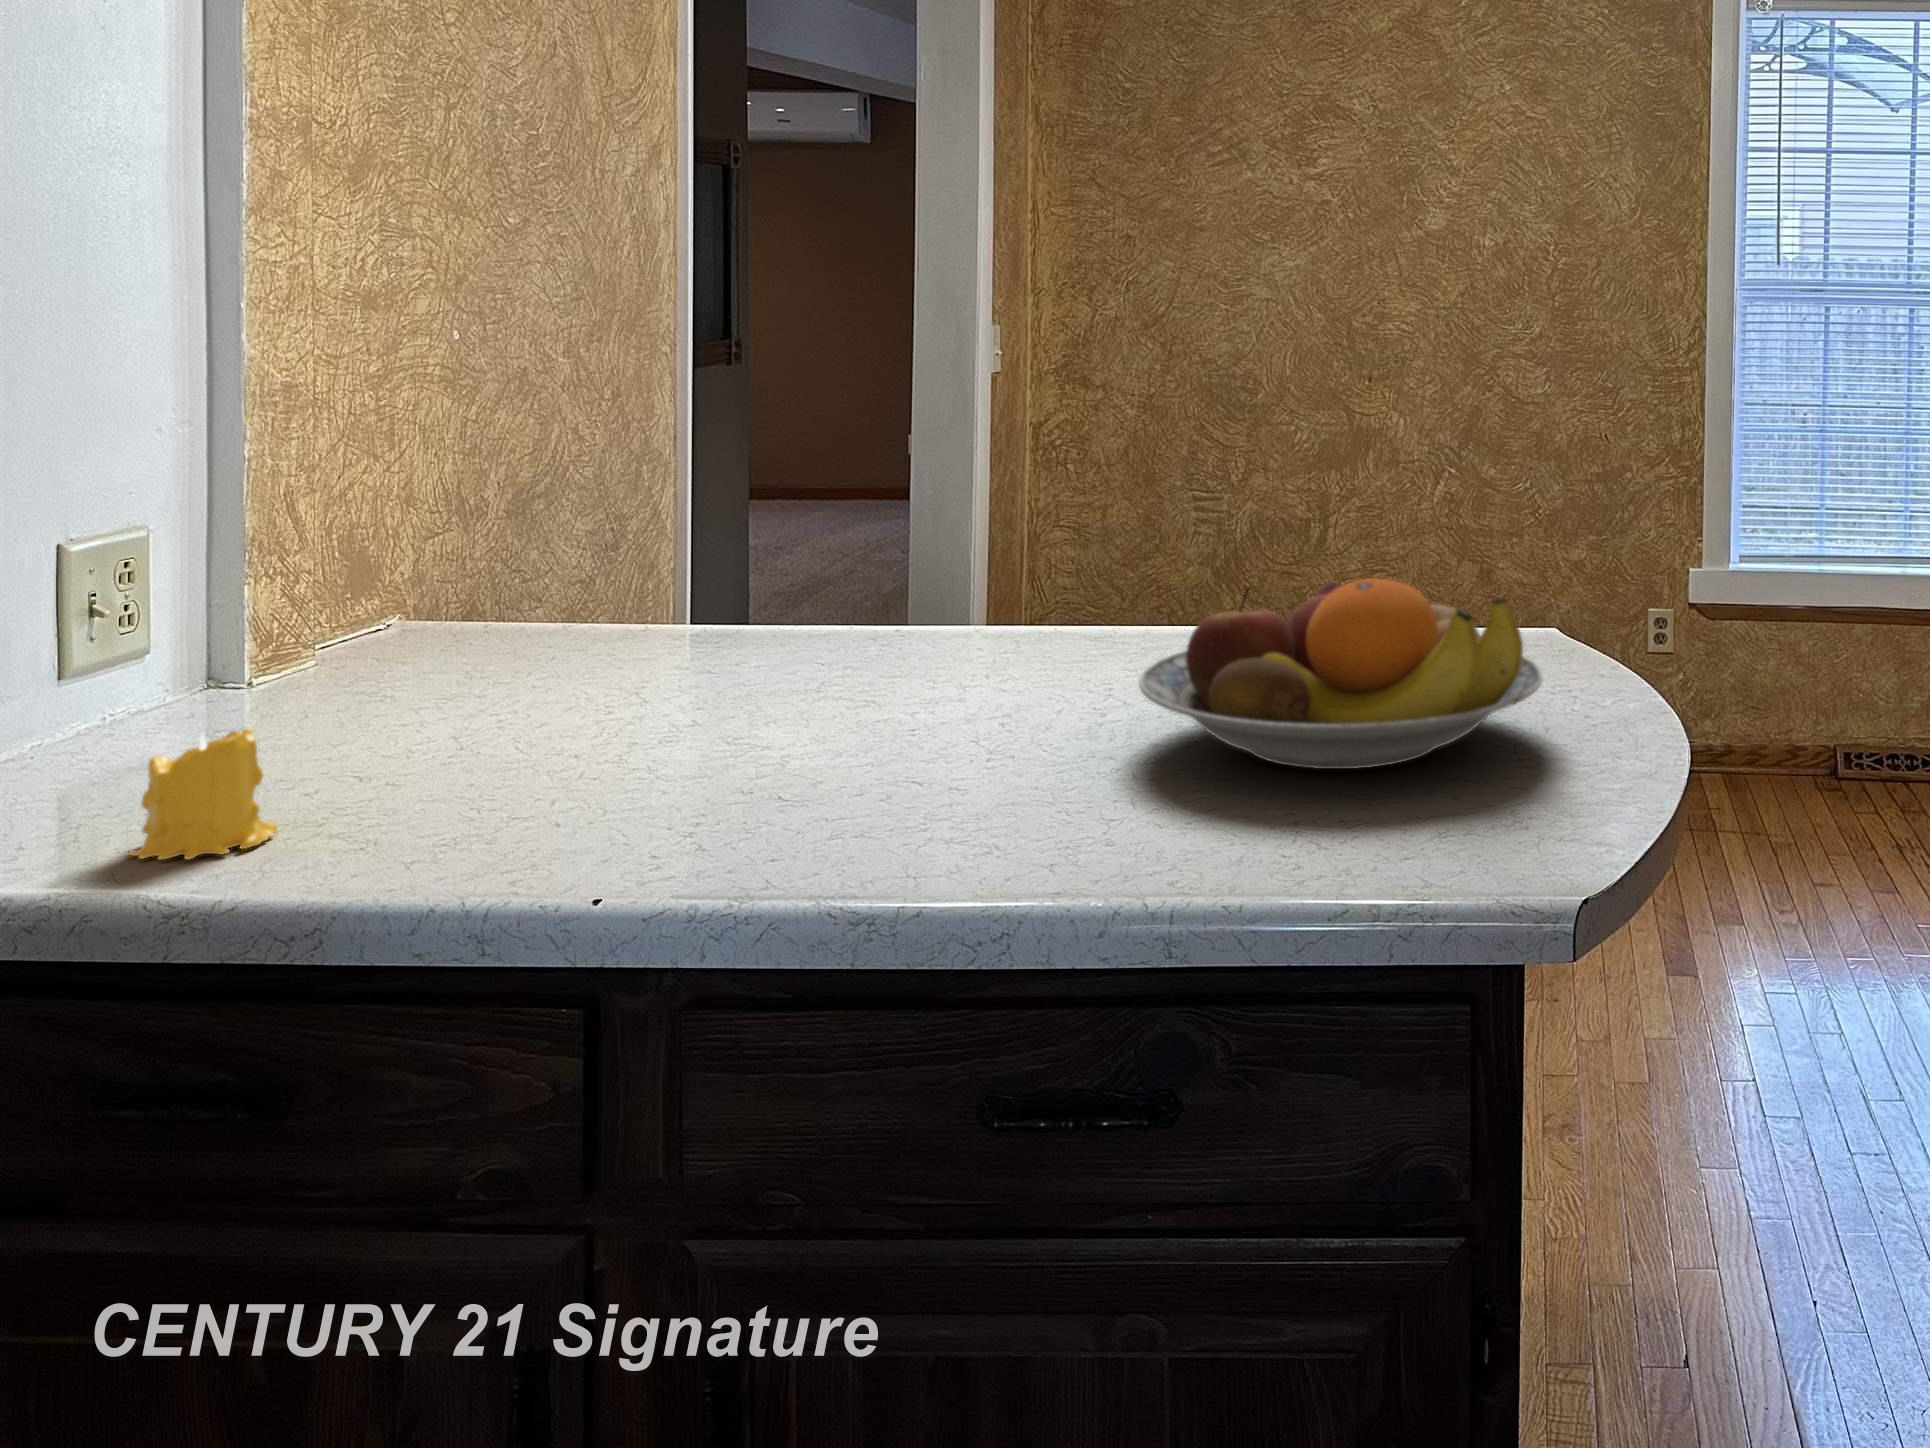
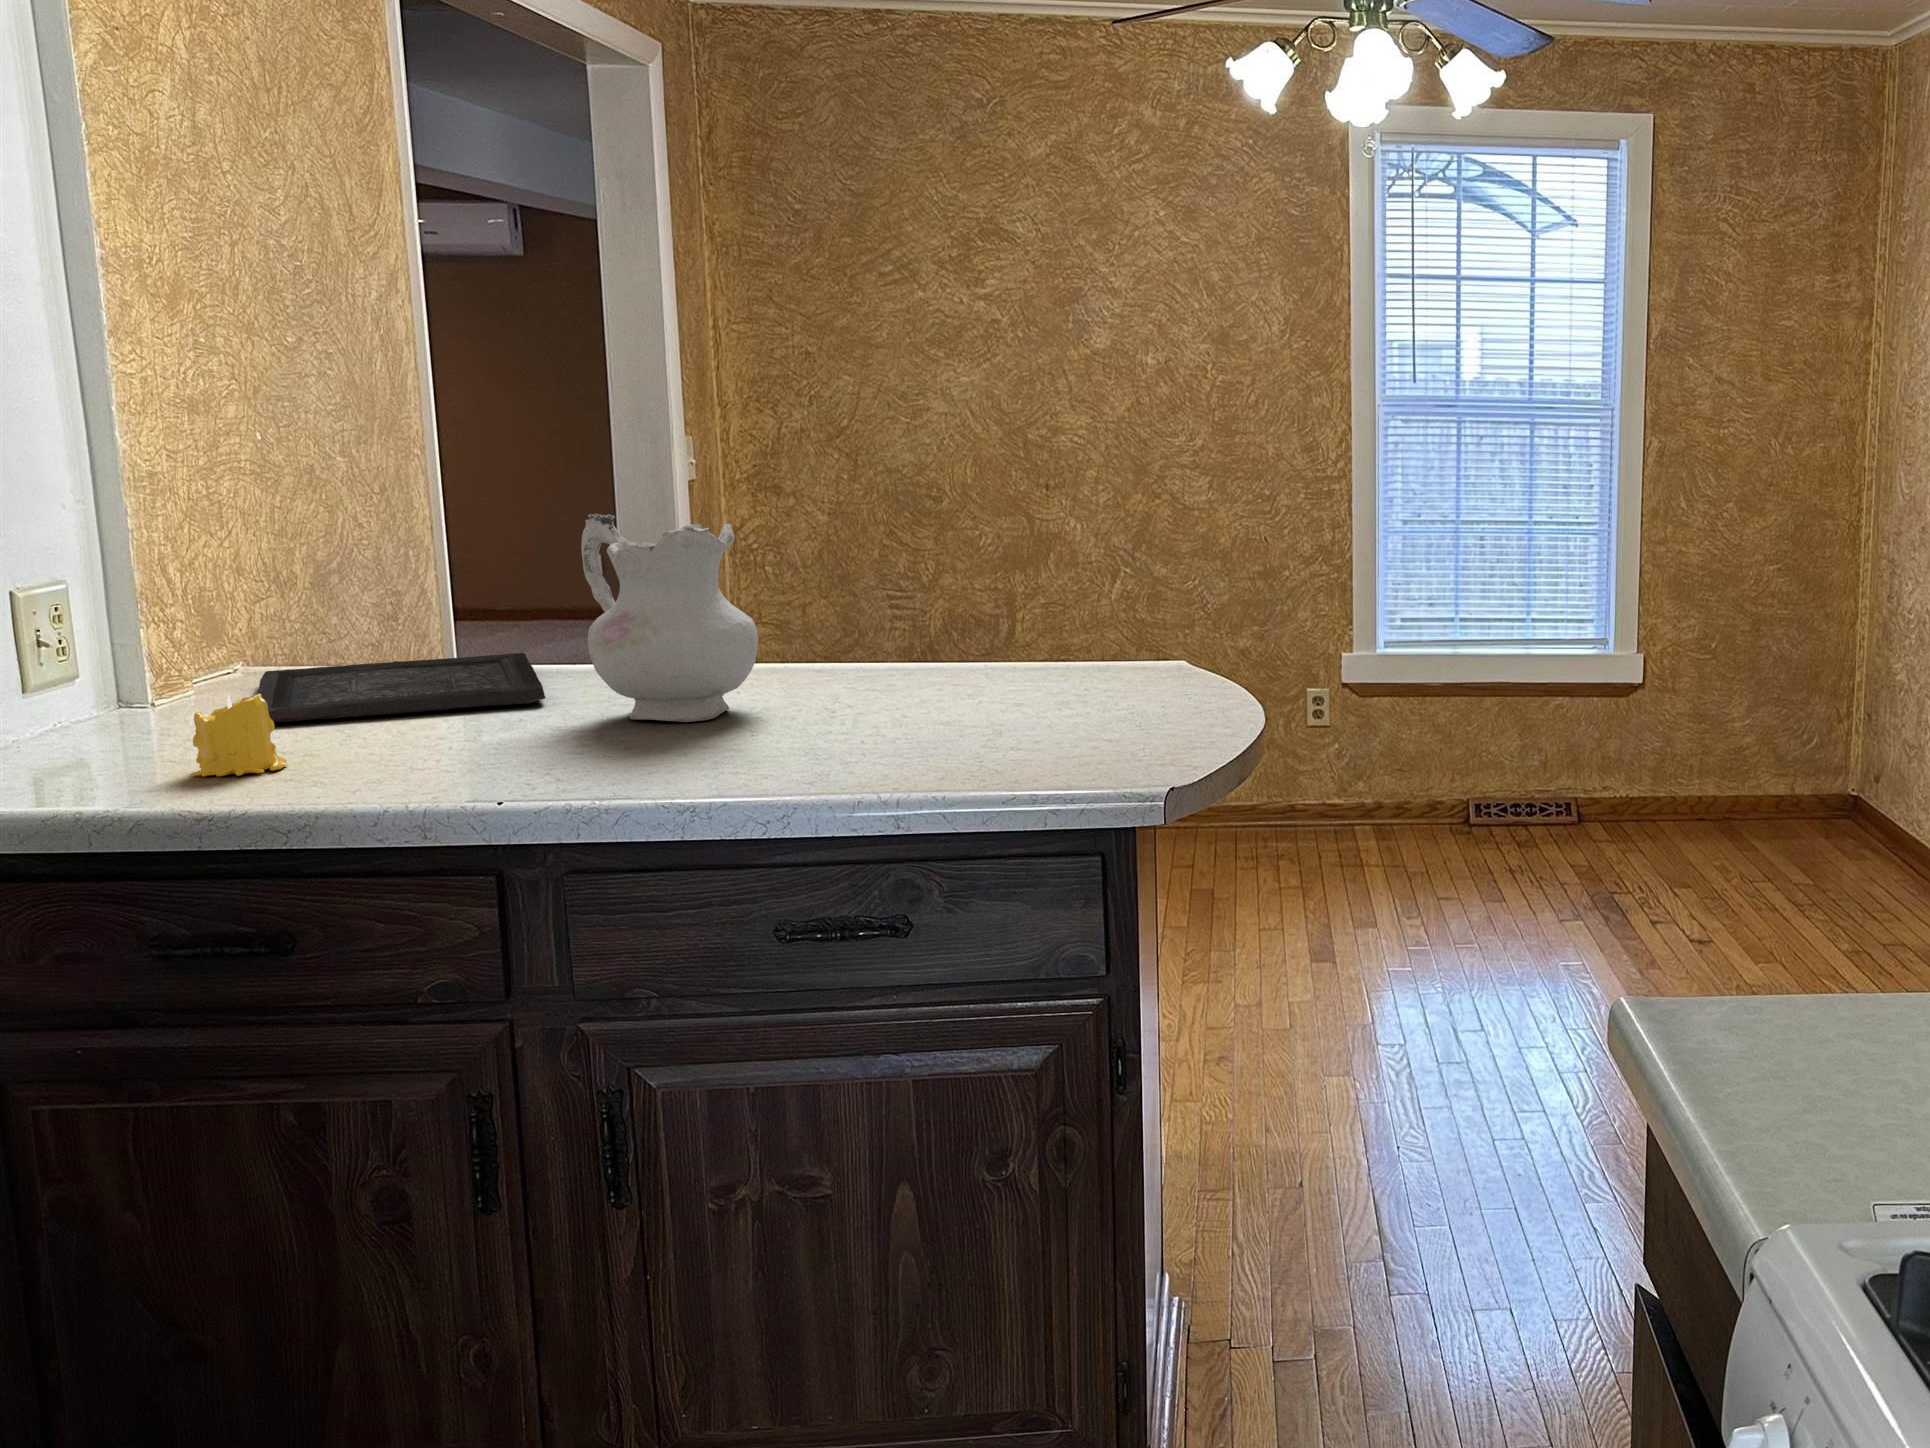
ceramic pitcher: none [747,451,981,758] -> present [581,513,758,722]
fruit bowl: present [1139,578,1542,769] -> none [877,594,1159,719]
tray: none [300,619,709,739] -> present [258,653,545,722]

